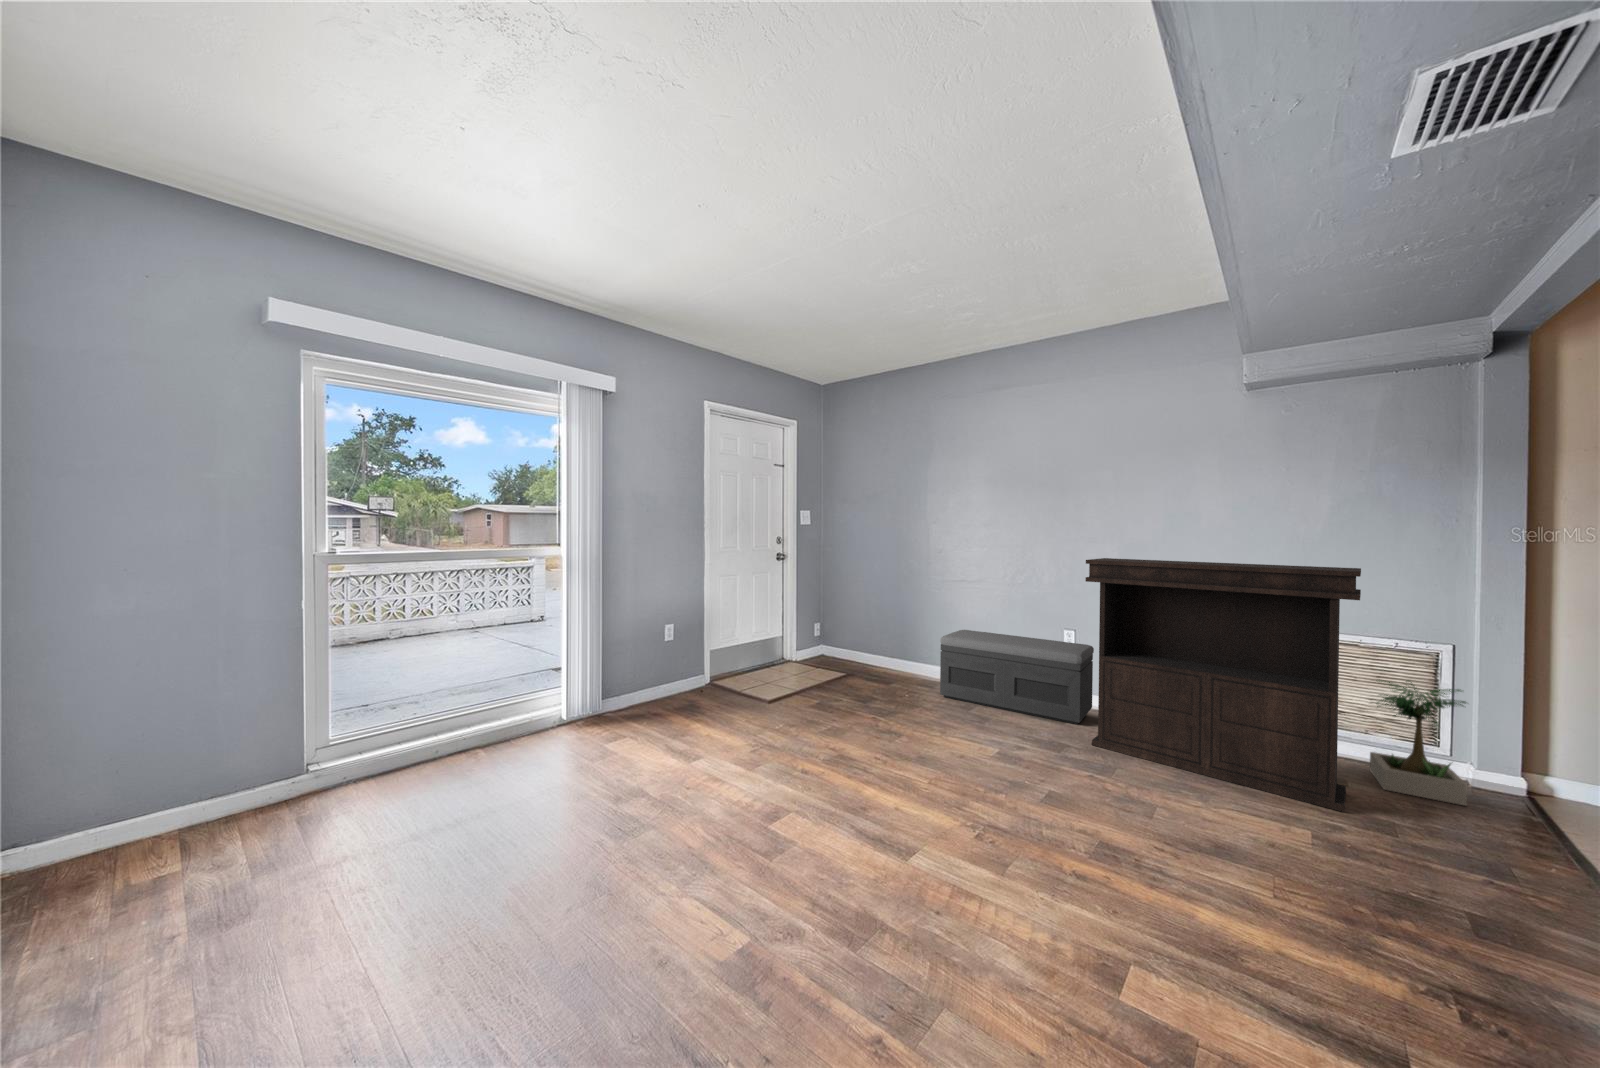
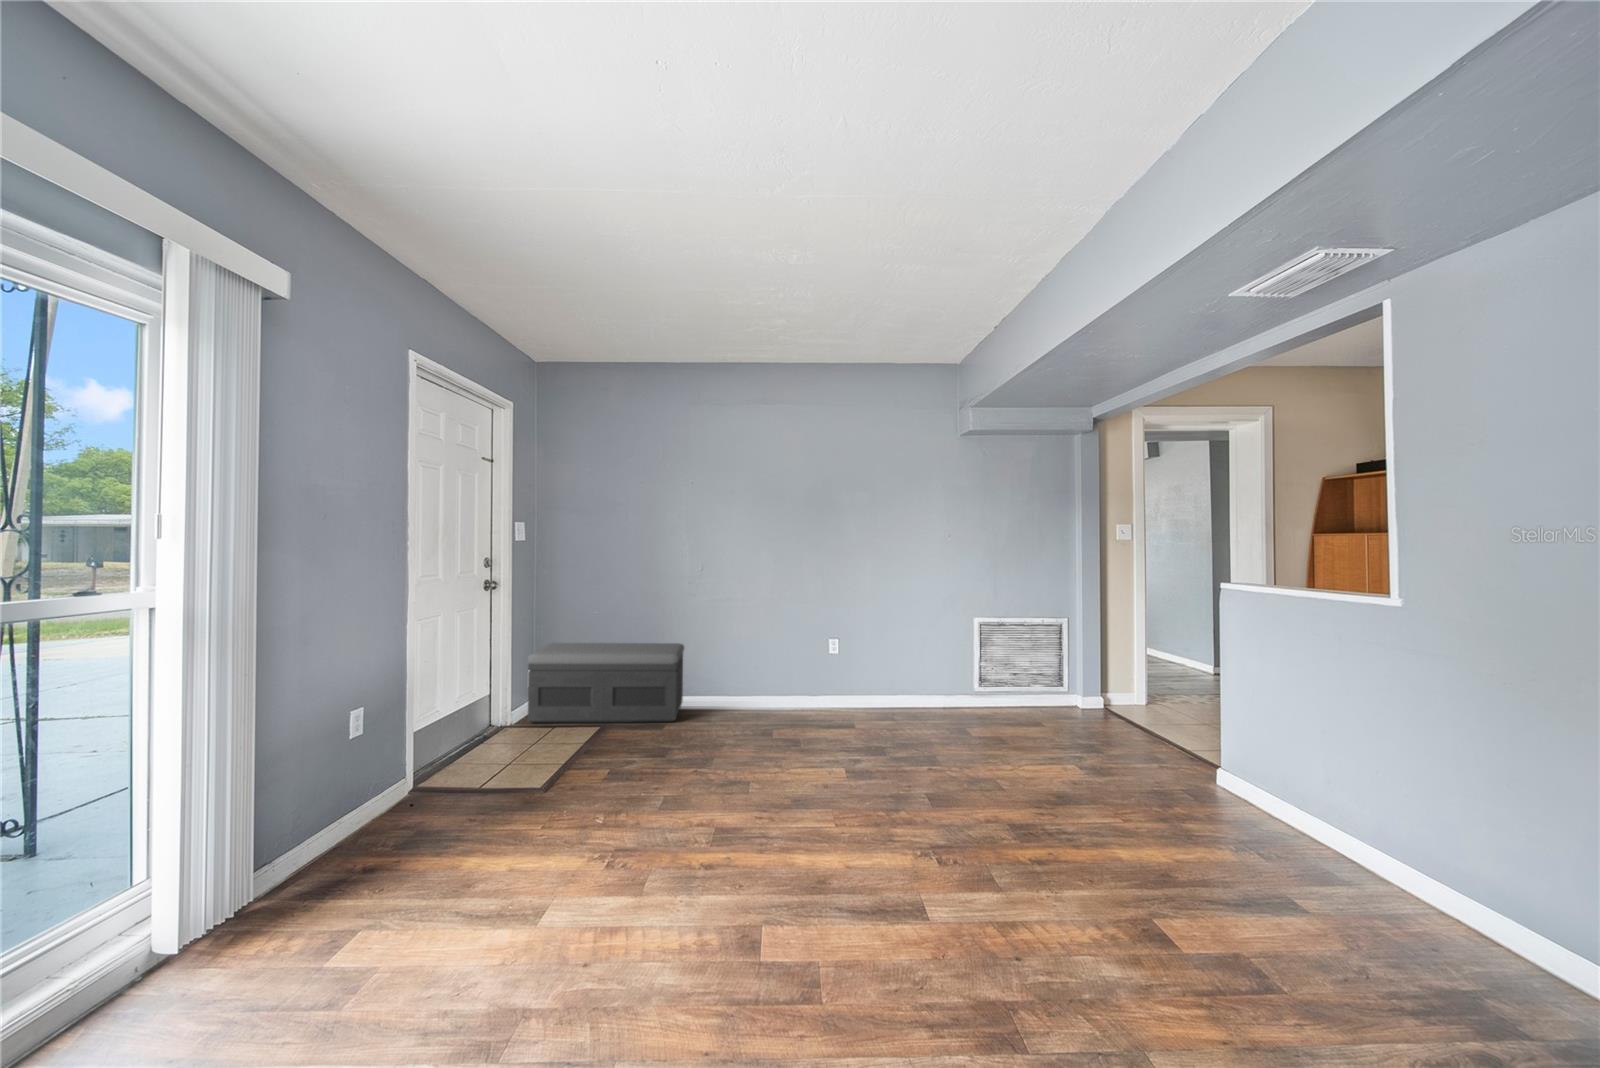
console table: present [1085,558,1361,812] -> none [685,560,872,746]
potted plant: present [1370,680,1468,806] -> none [868,640,923,723]

